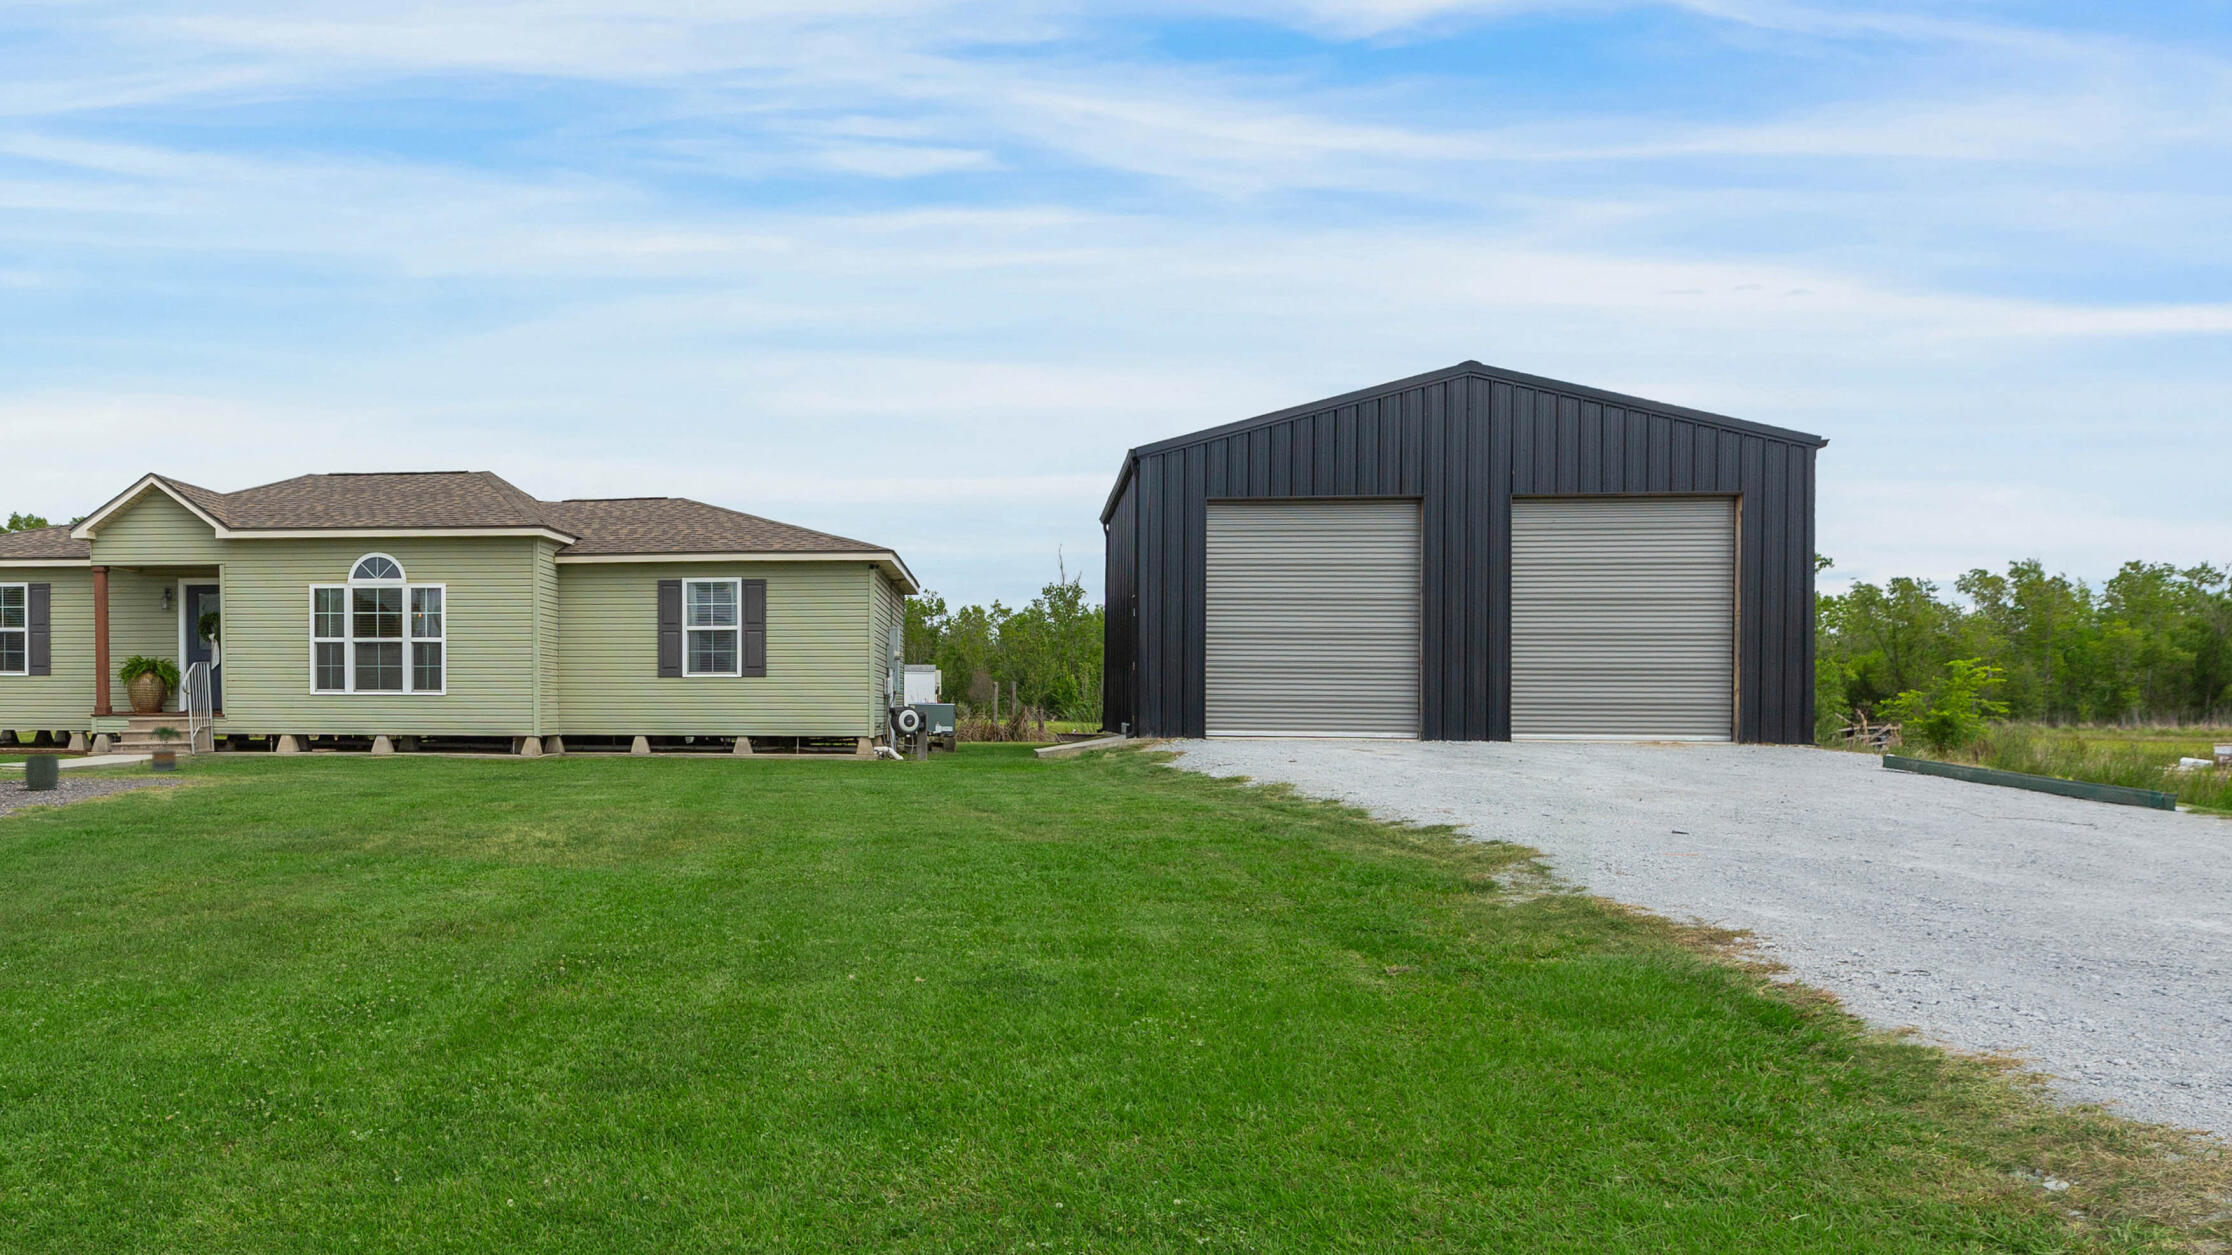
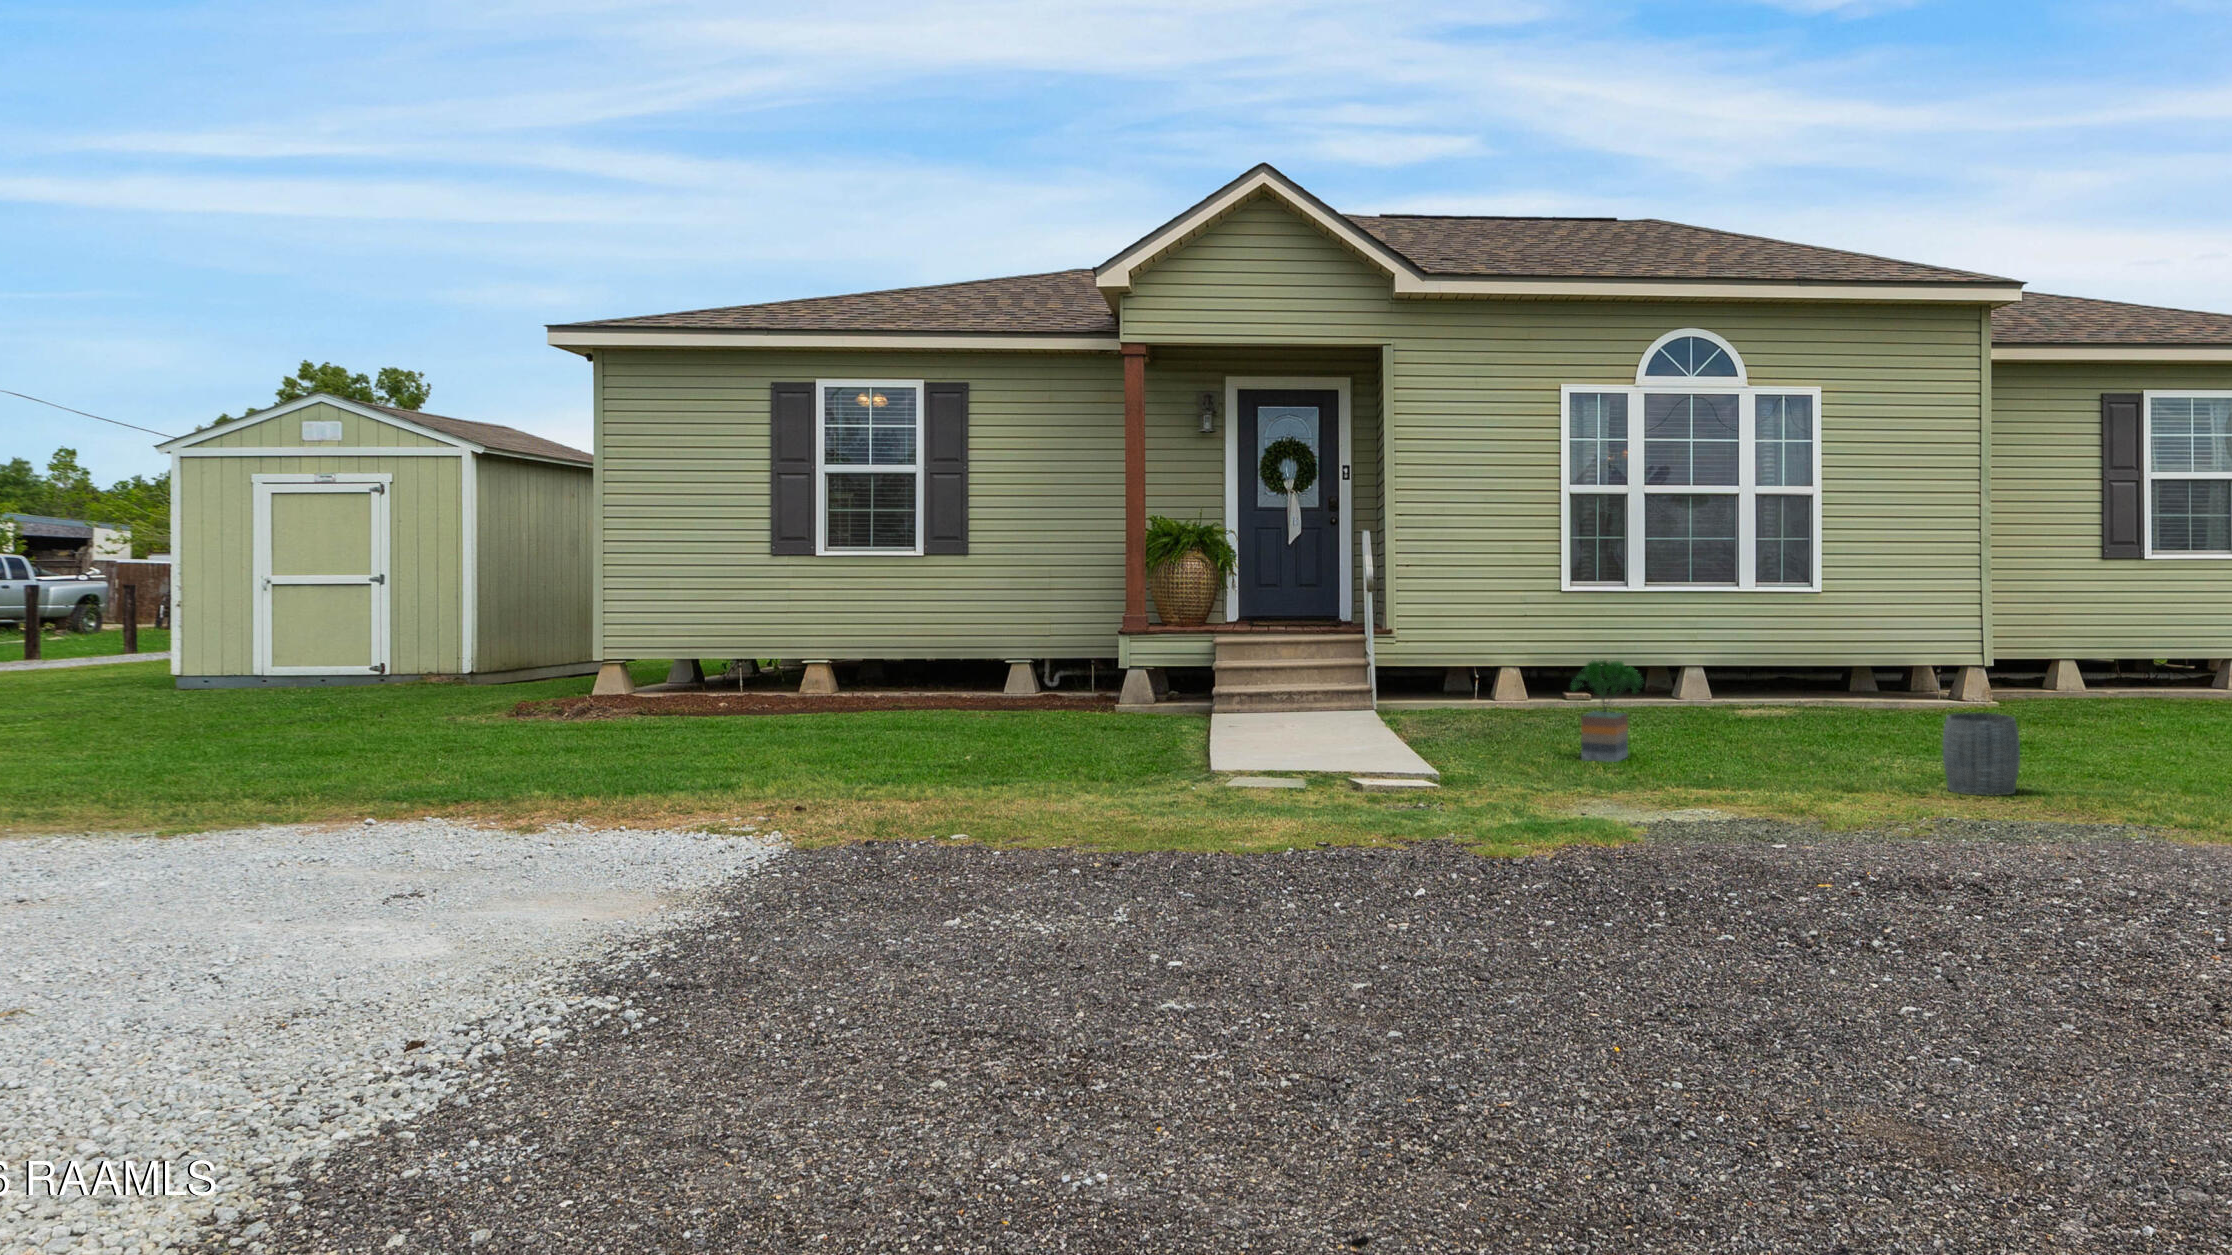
woven basket: present [25,755,59,790] -> present [1943,713,2020,796]

